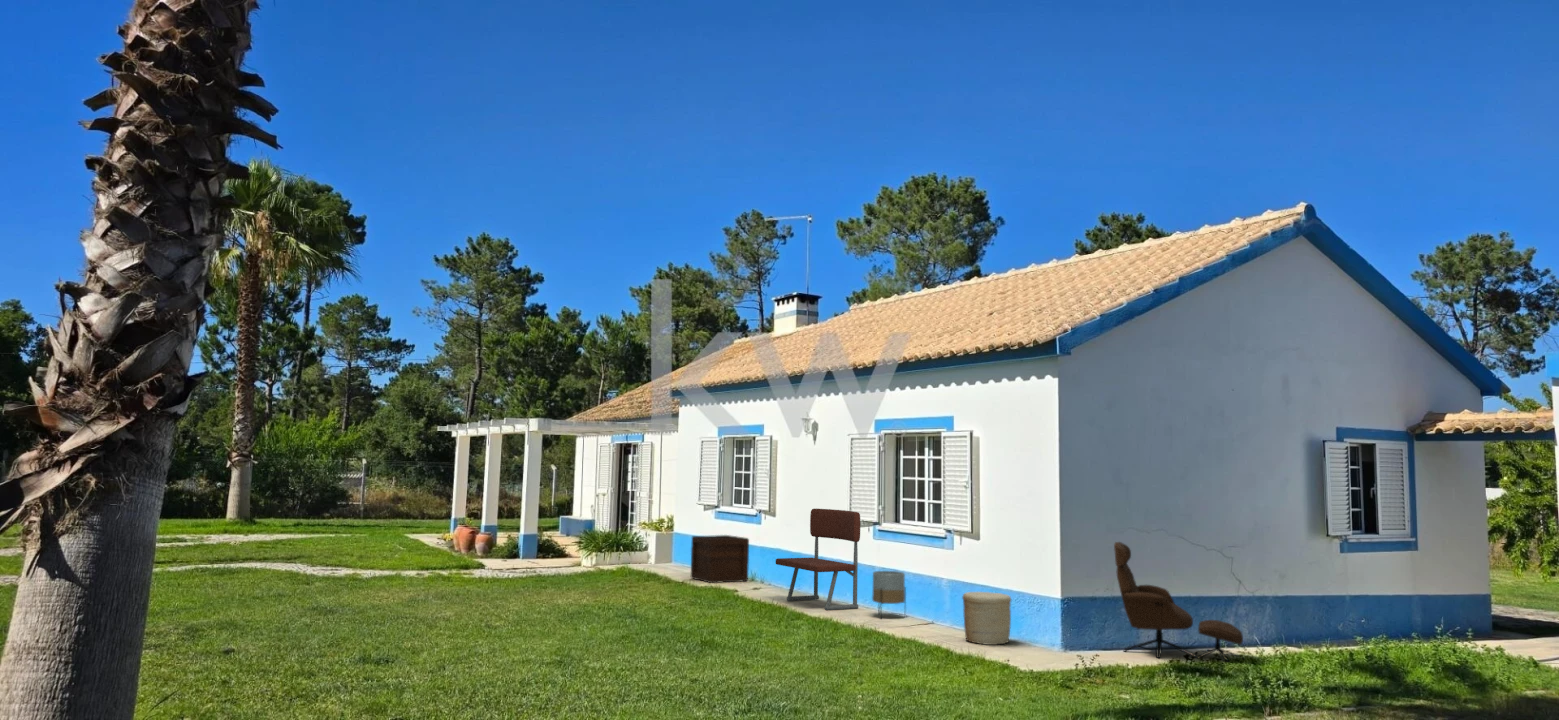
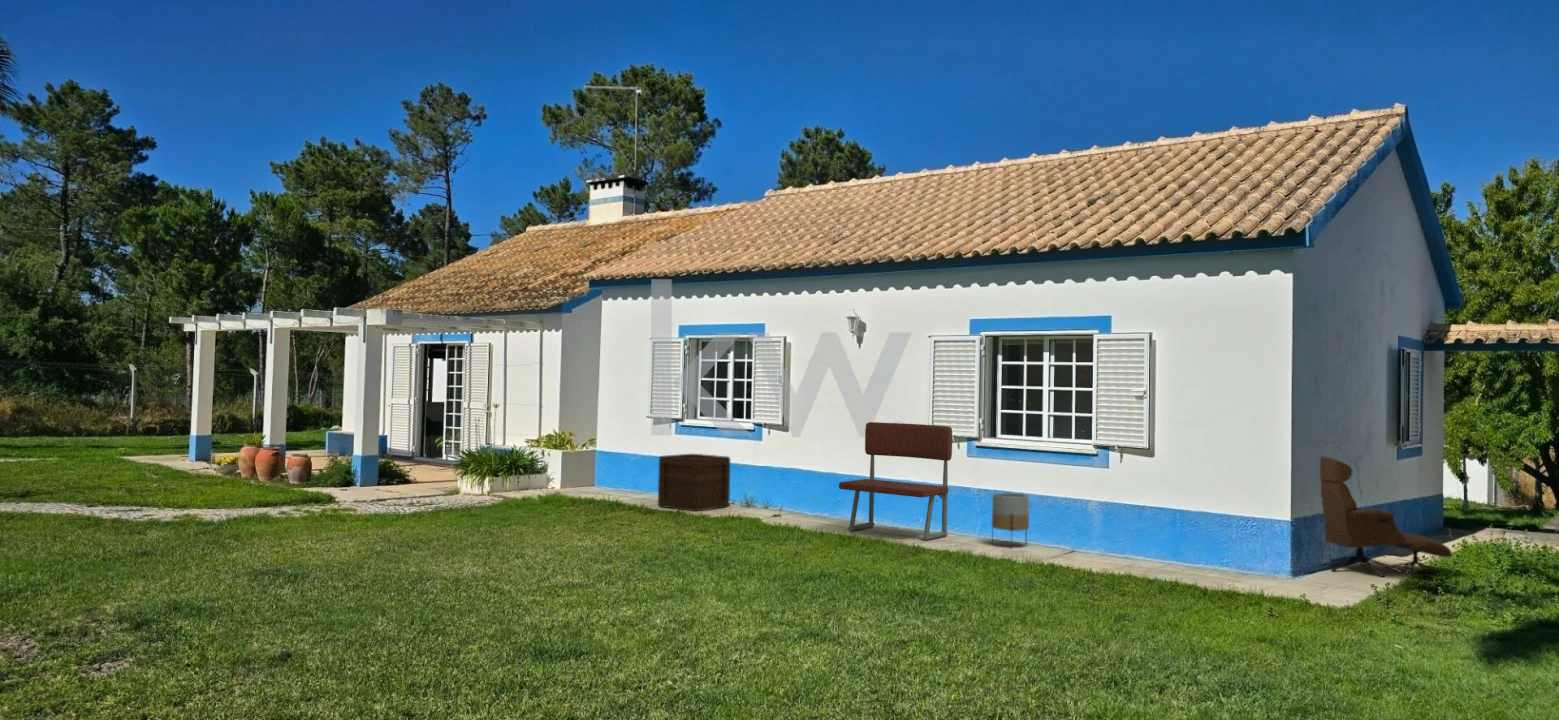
woven basket: present [963,592,1011,645] -> none [1165,515,1223,574]

